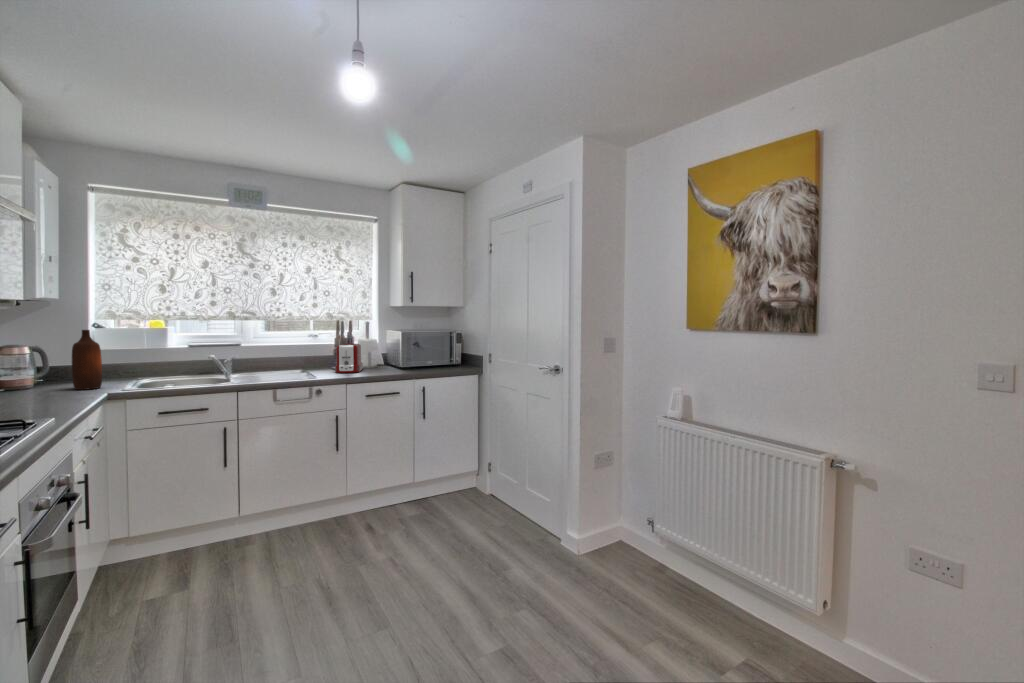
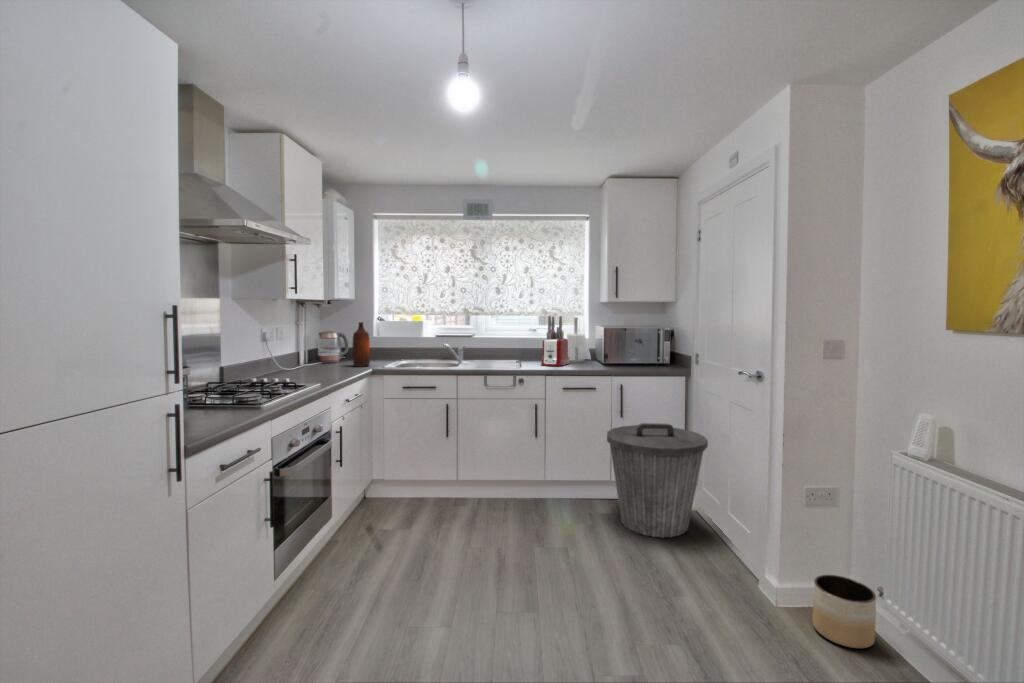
trash can: none [416,419,506,526] -> present [607,423,708,538]
planter: none [609,520,649,572] -> present [812,575,876,648]

